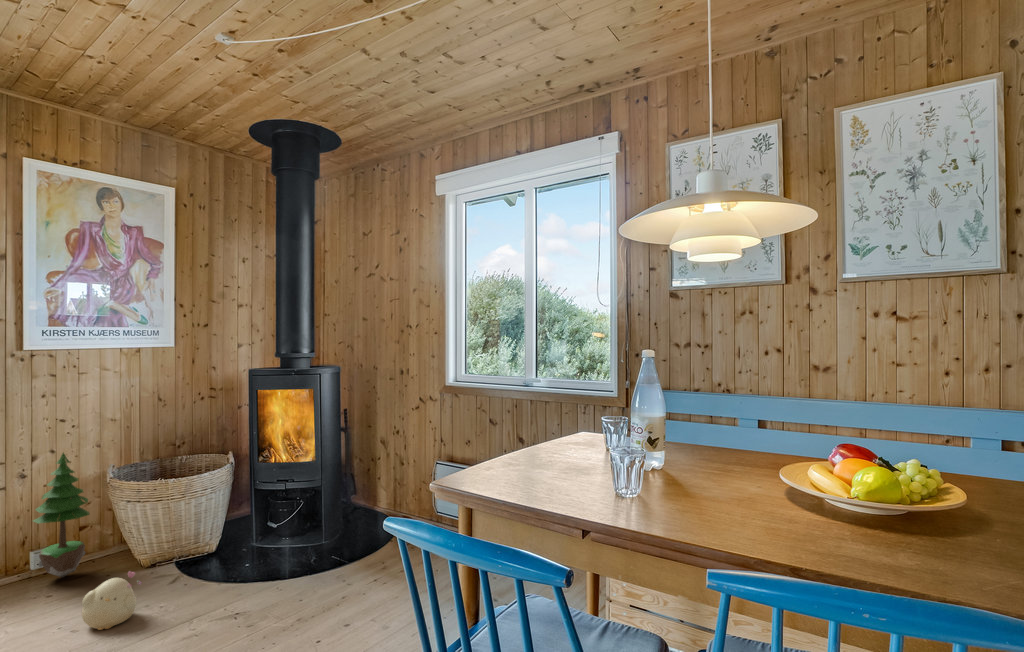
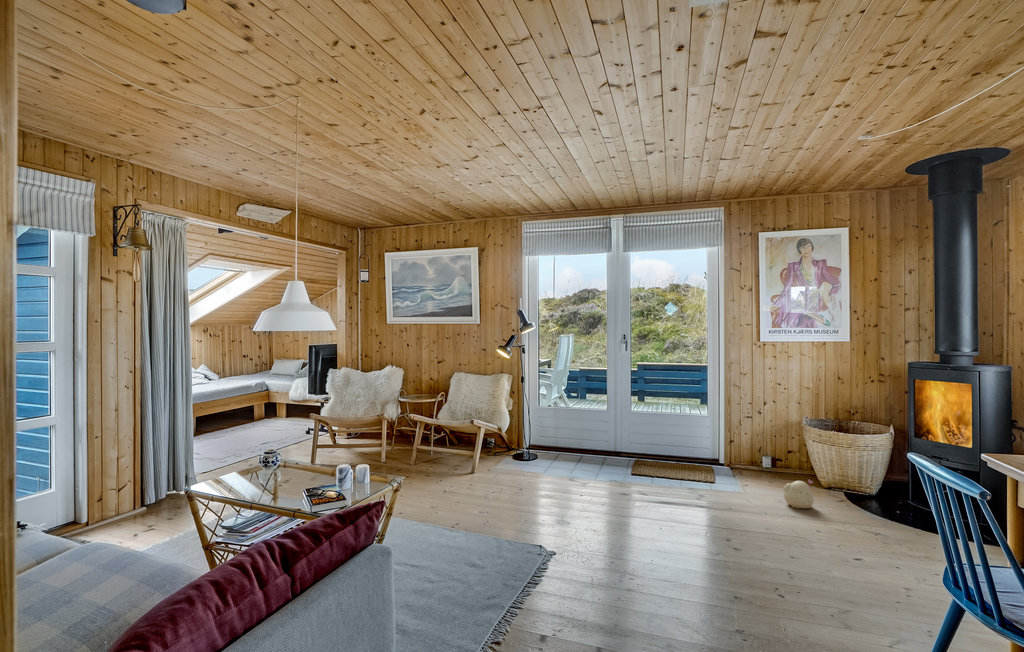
potted tree: present [33,453,90,577] -> none [763,403,793,477]

